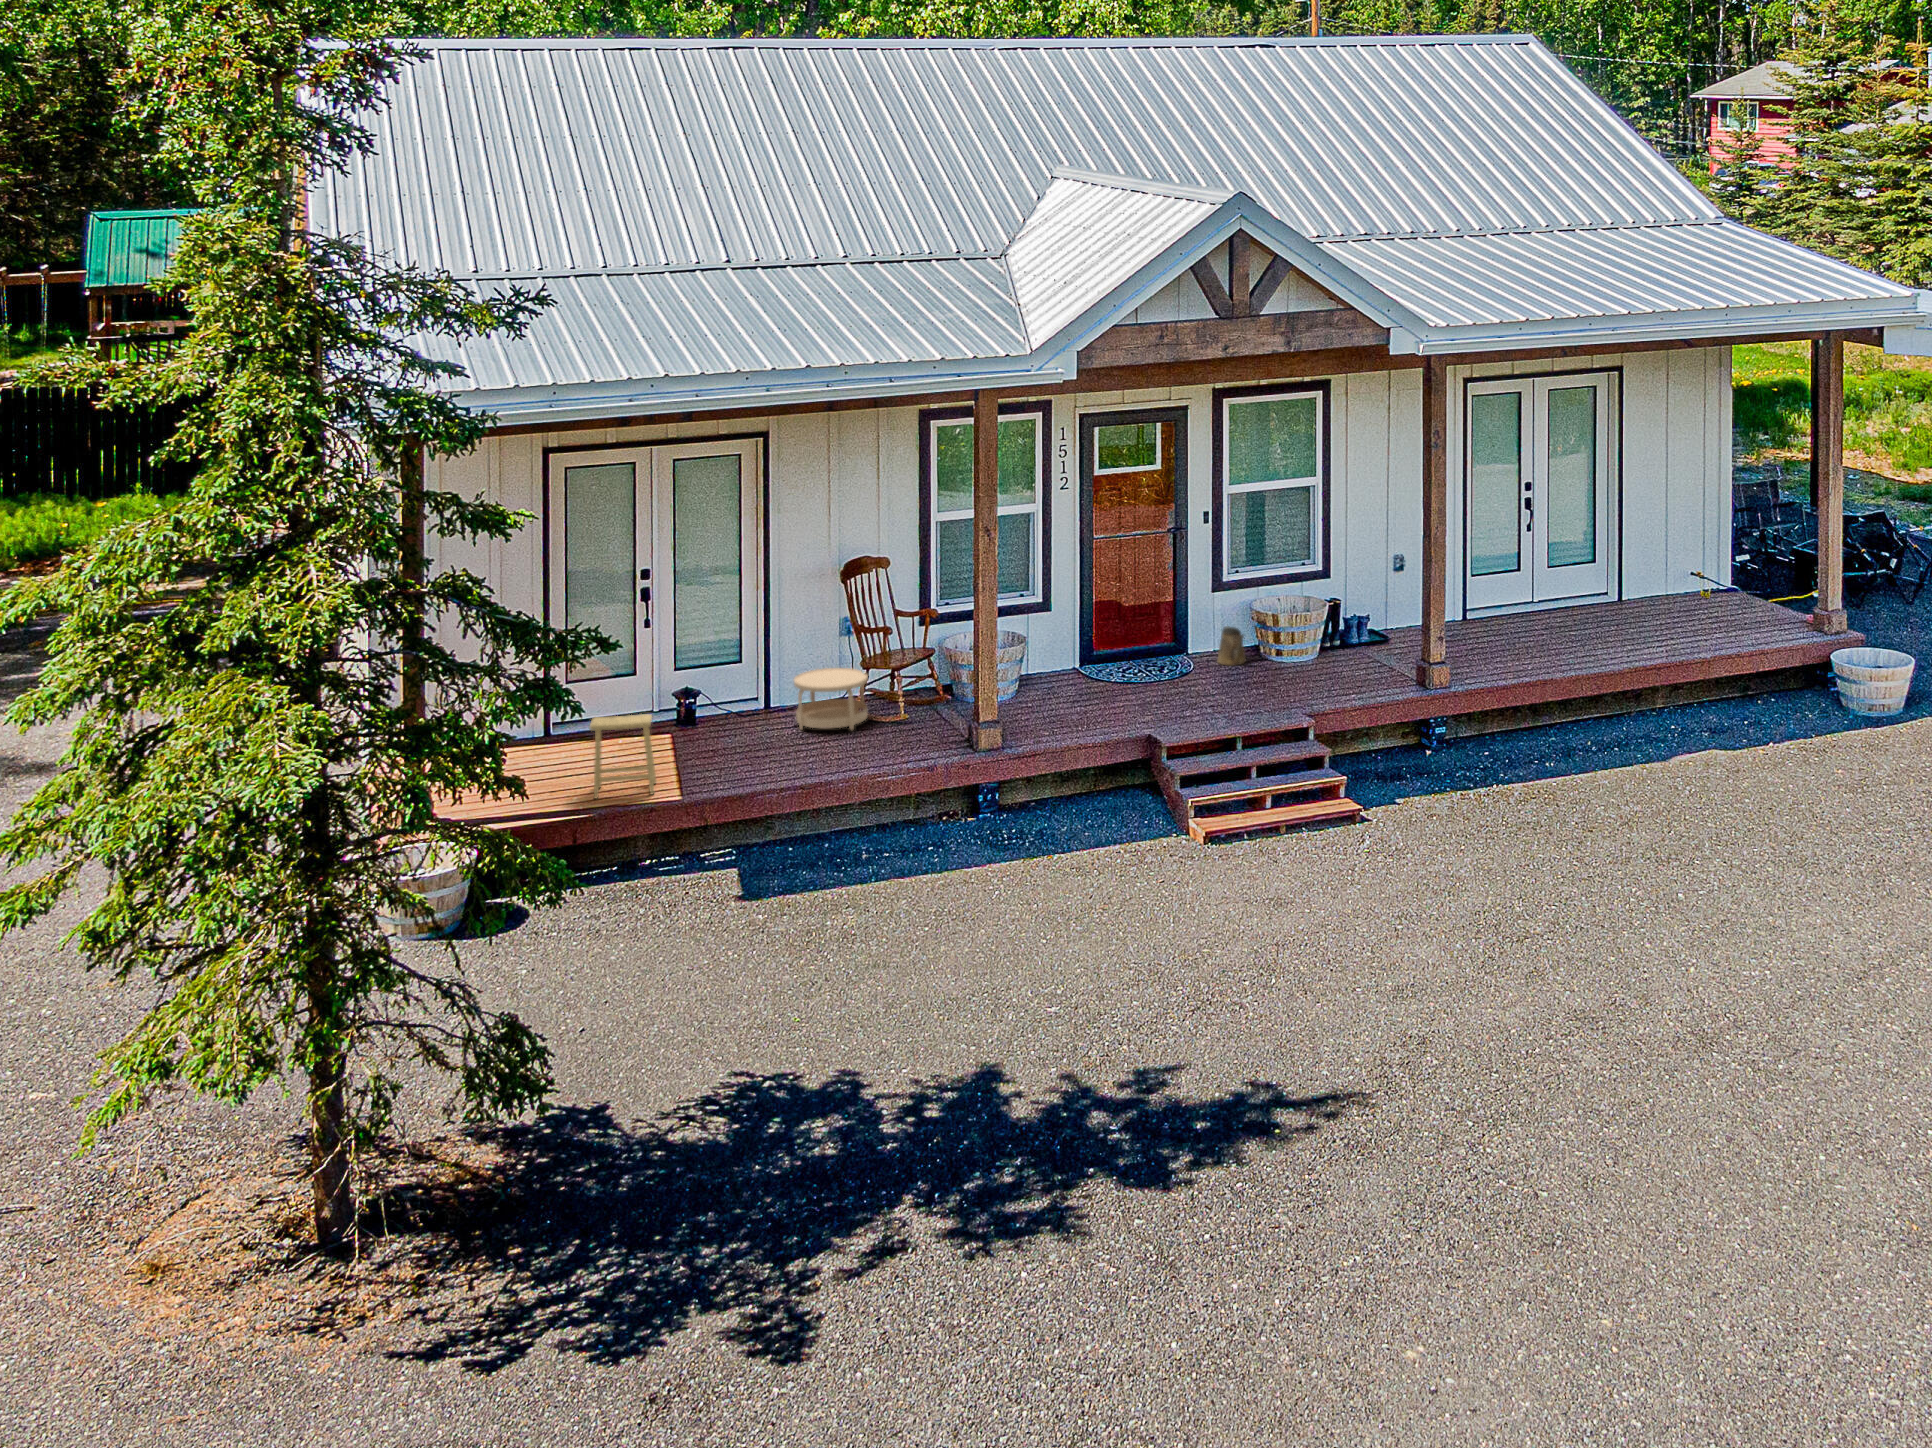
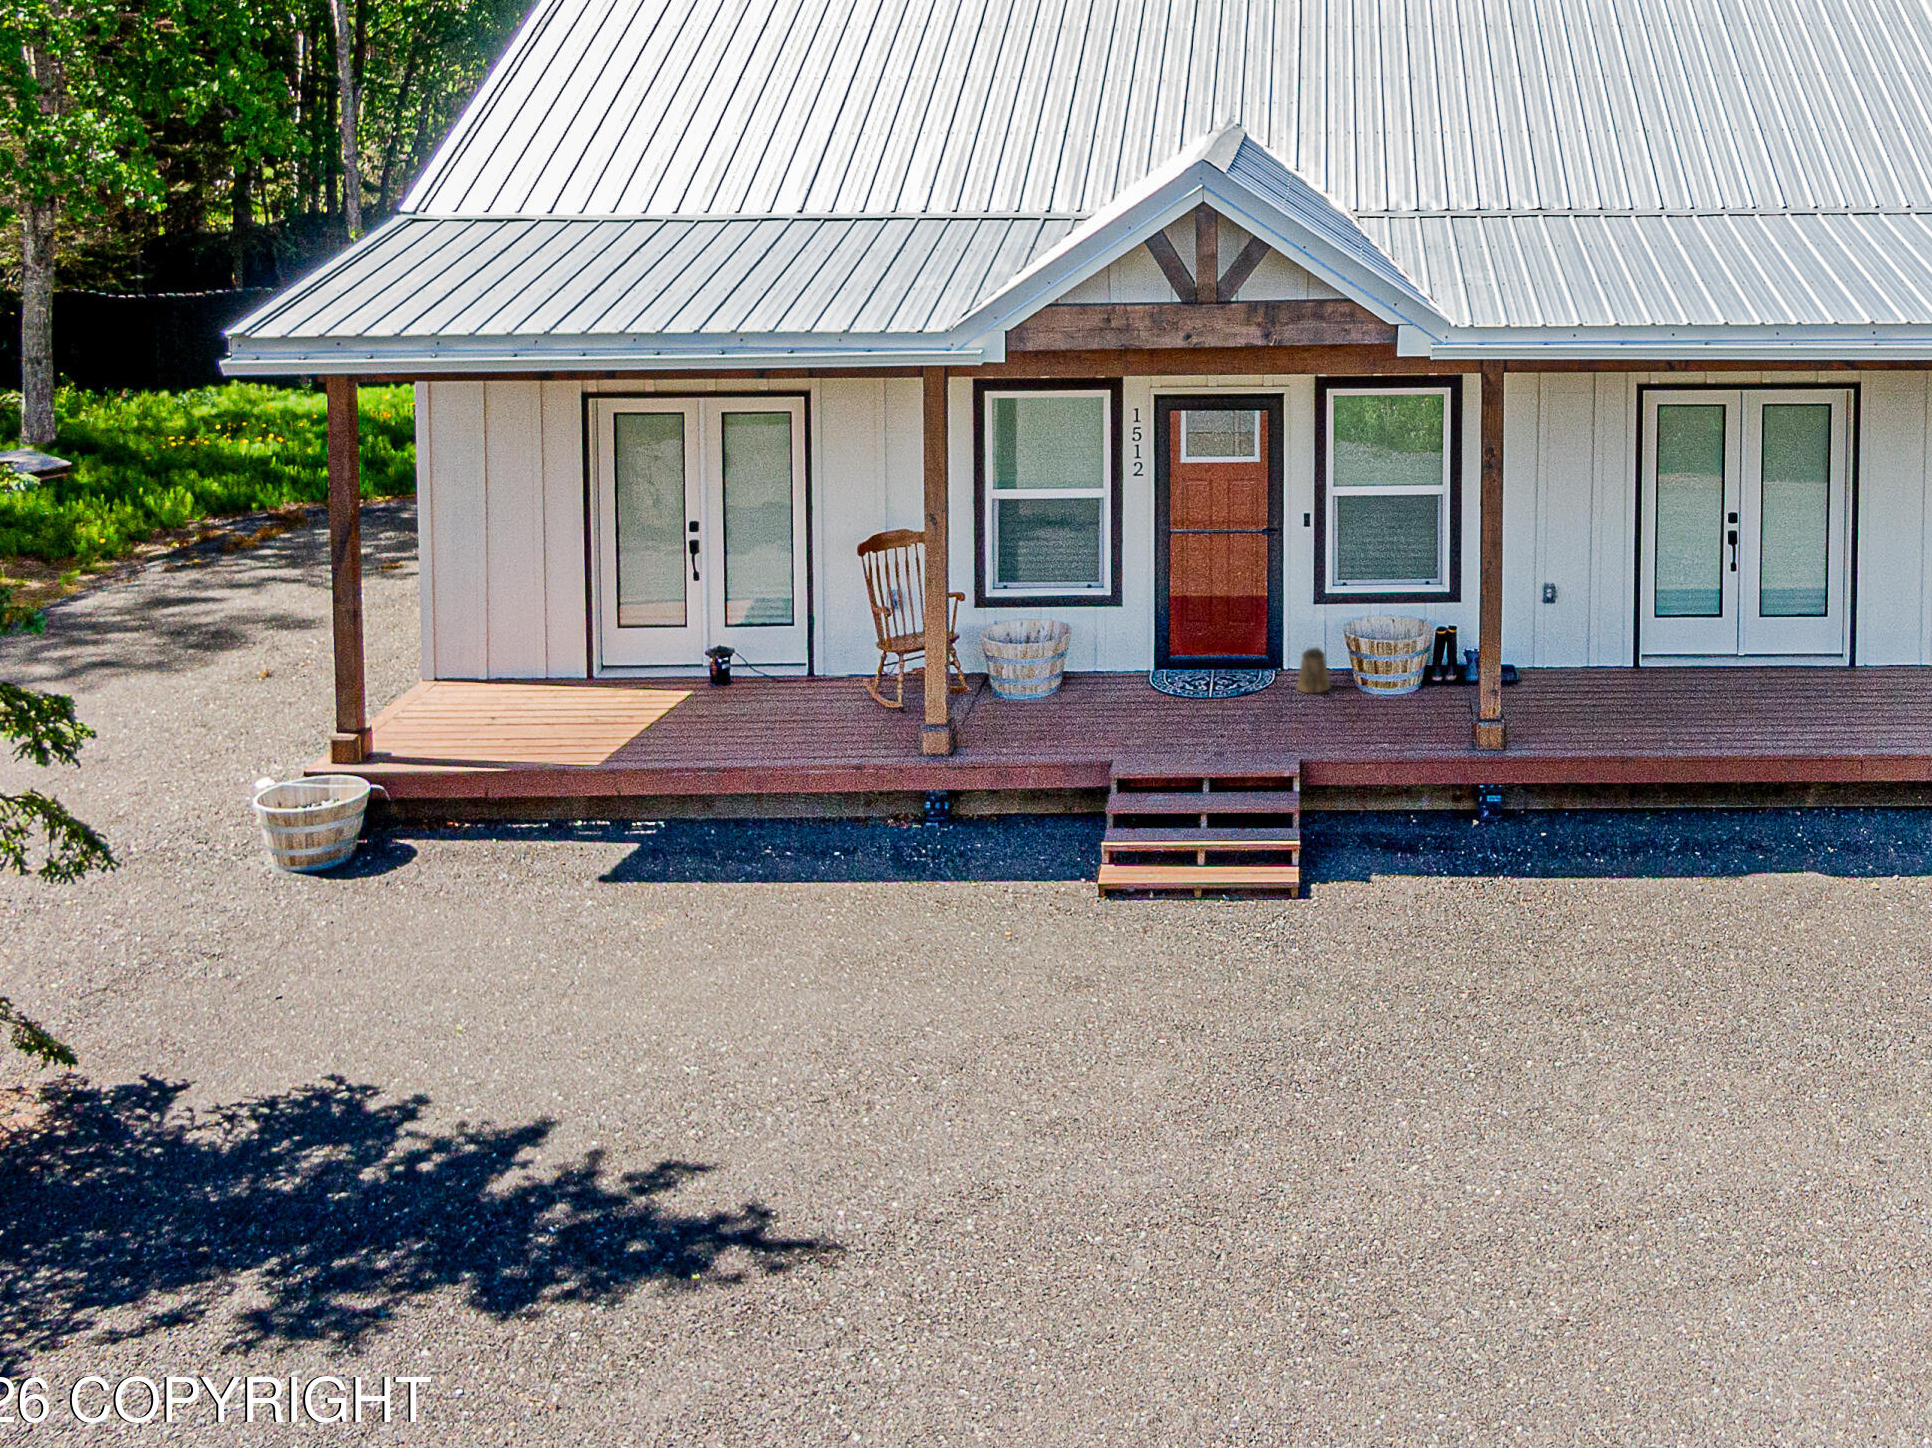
side table: present [794,668,868,731] -> none [804,643,884,712]
footstool: present [590,714,657,798] -> none [534,665,609,750]

